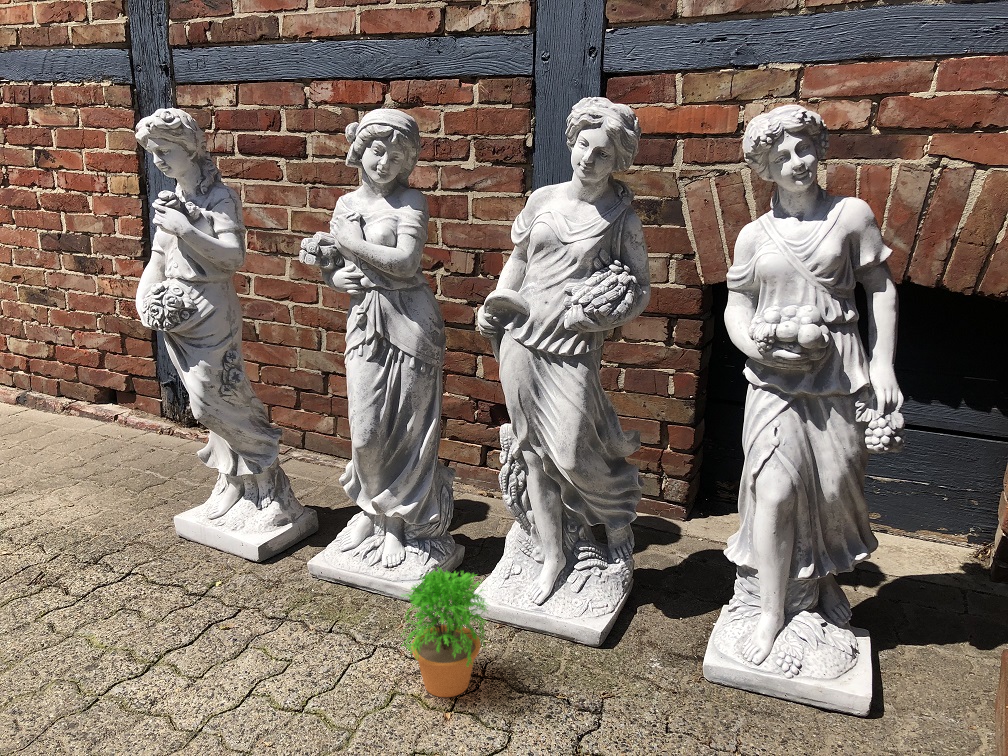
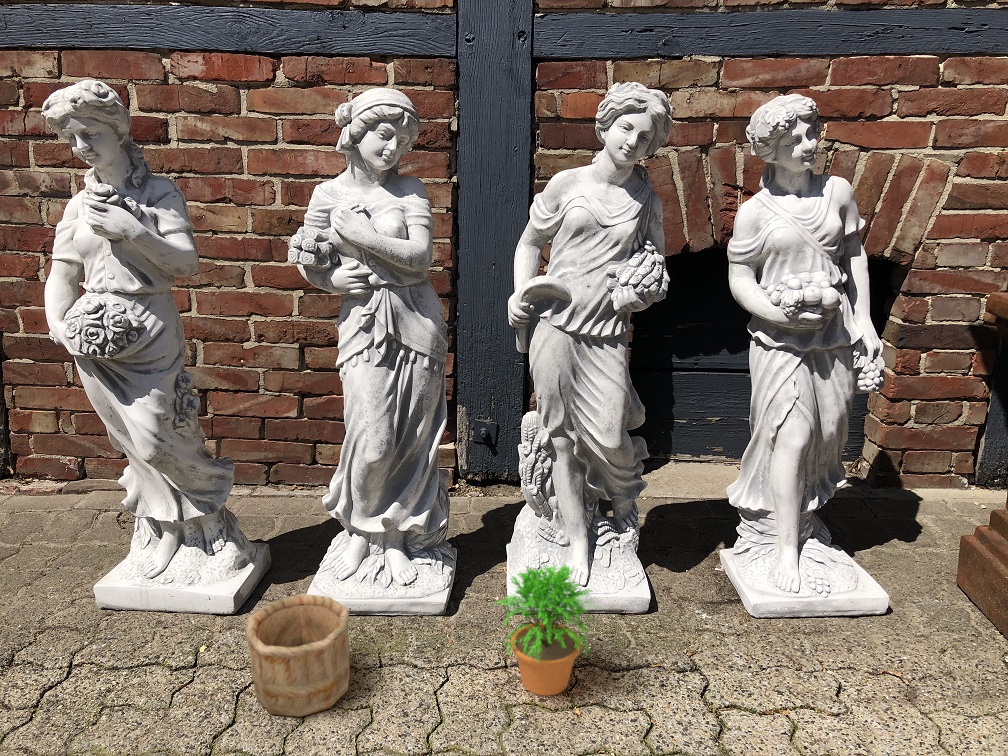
wooden bucket: none [200,552,295,656] -> present [245,594,350,717]

